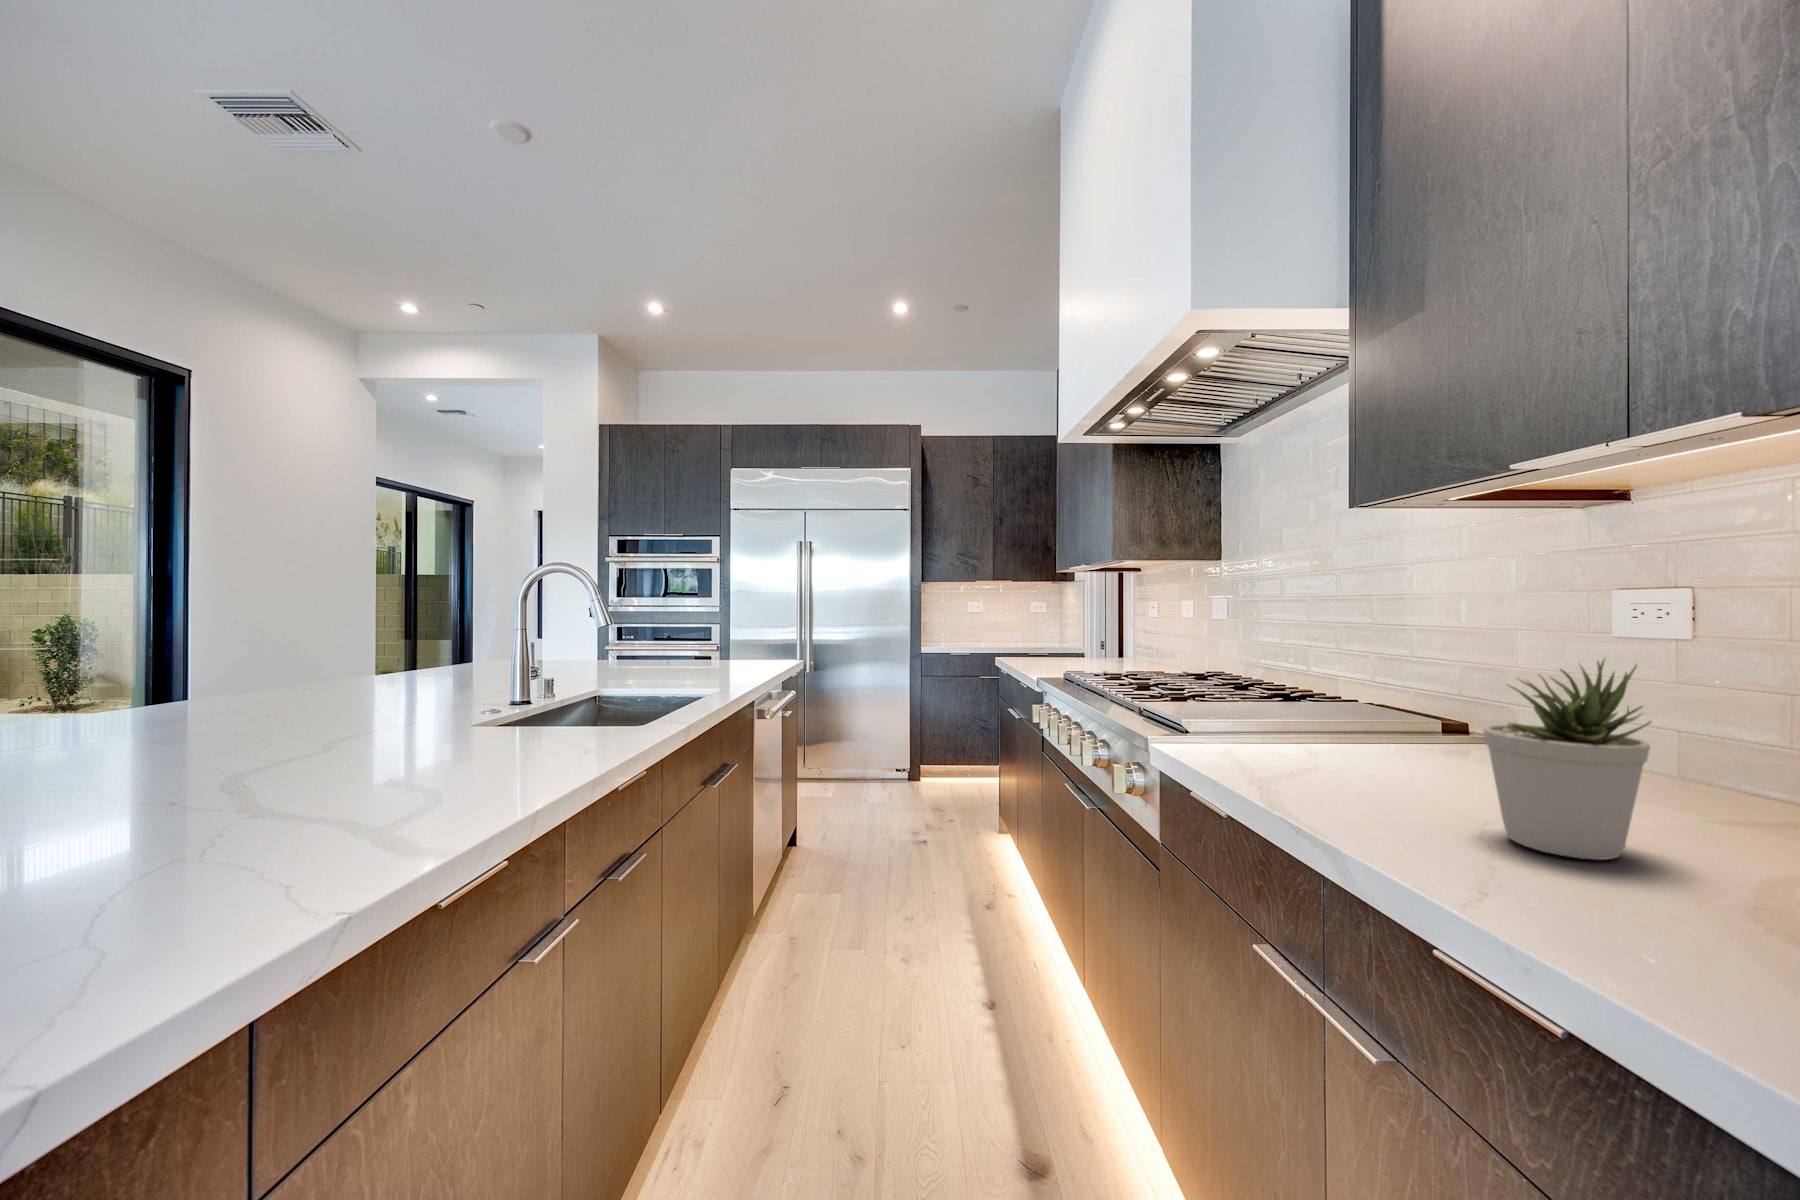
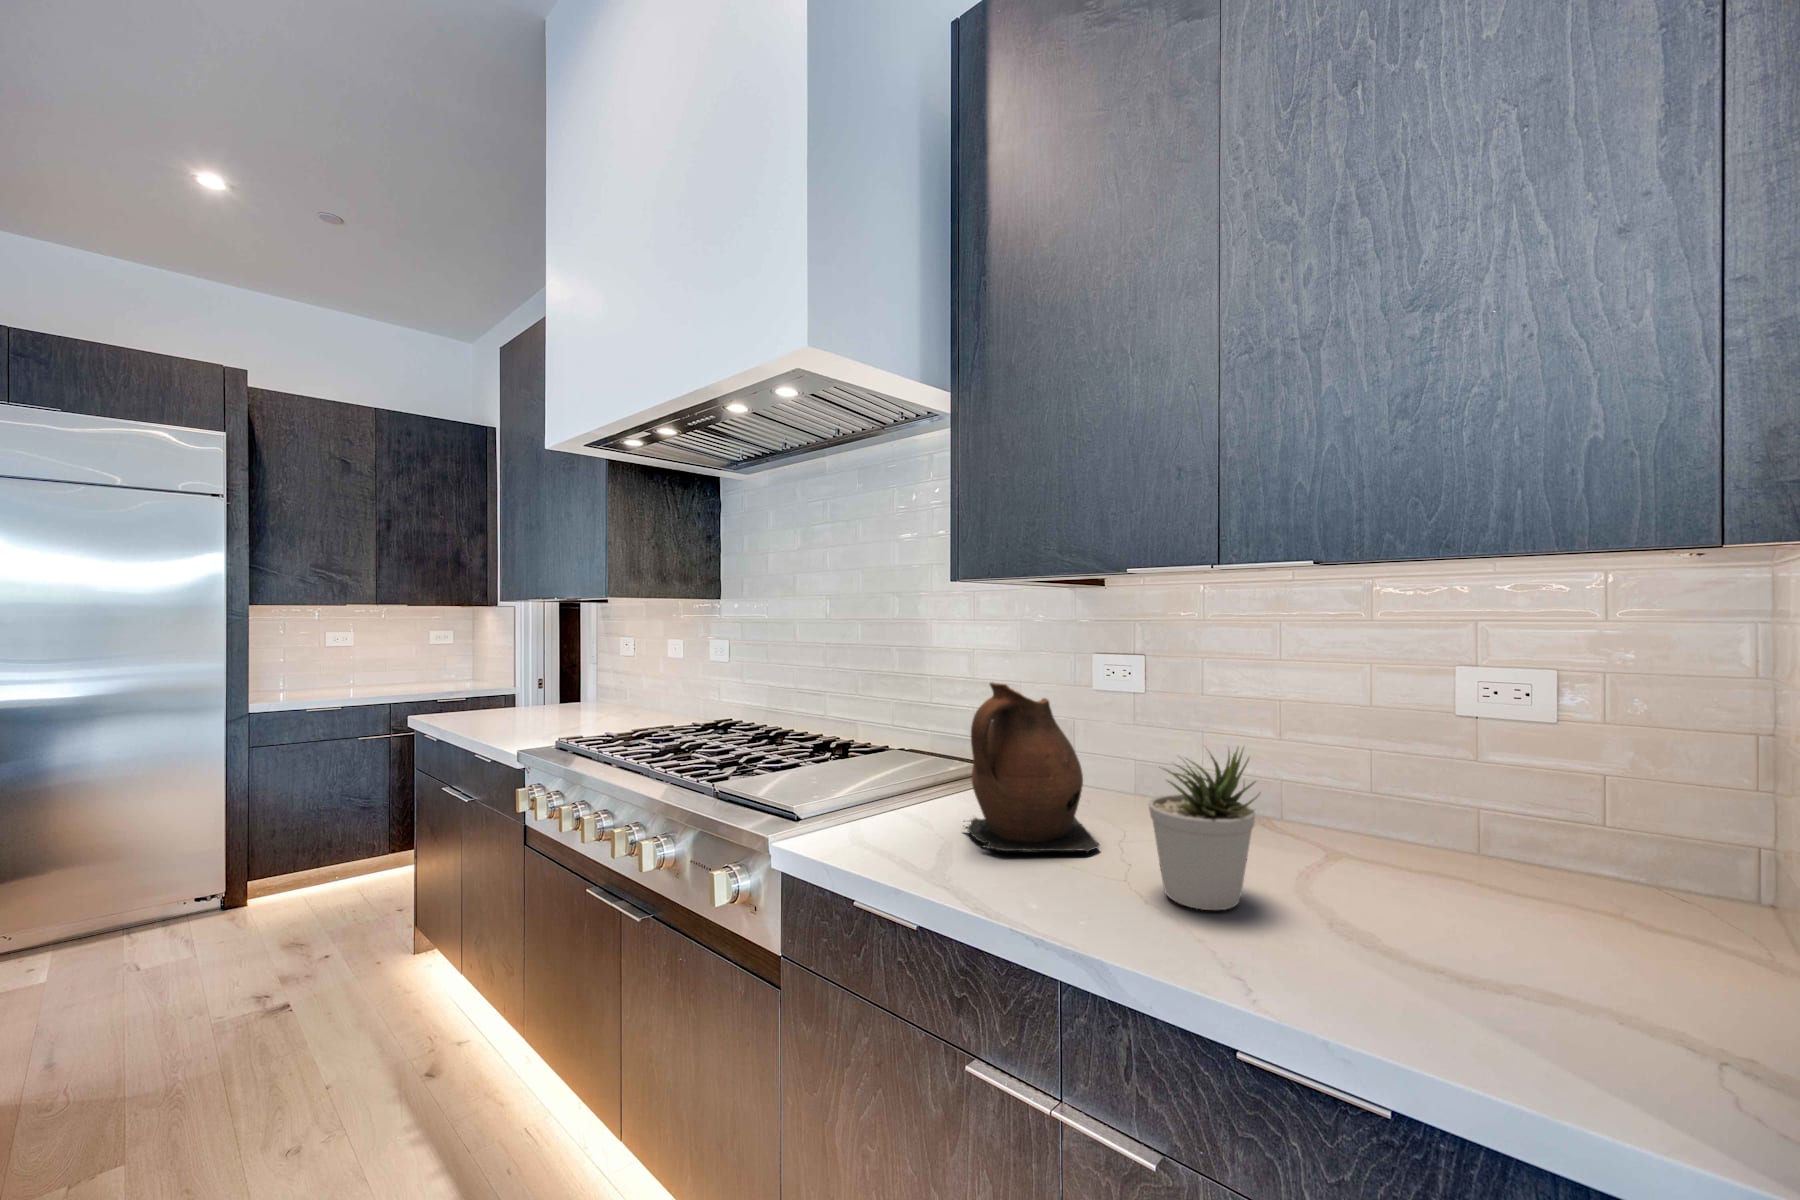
ceramic pitcher: none [1326,605,1507,796] -> present [964,682,1099,853]

